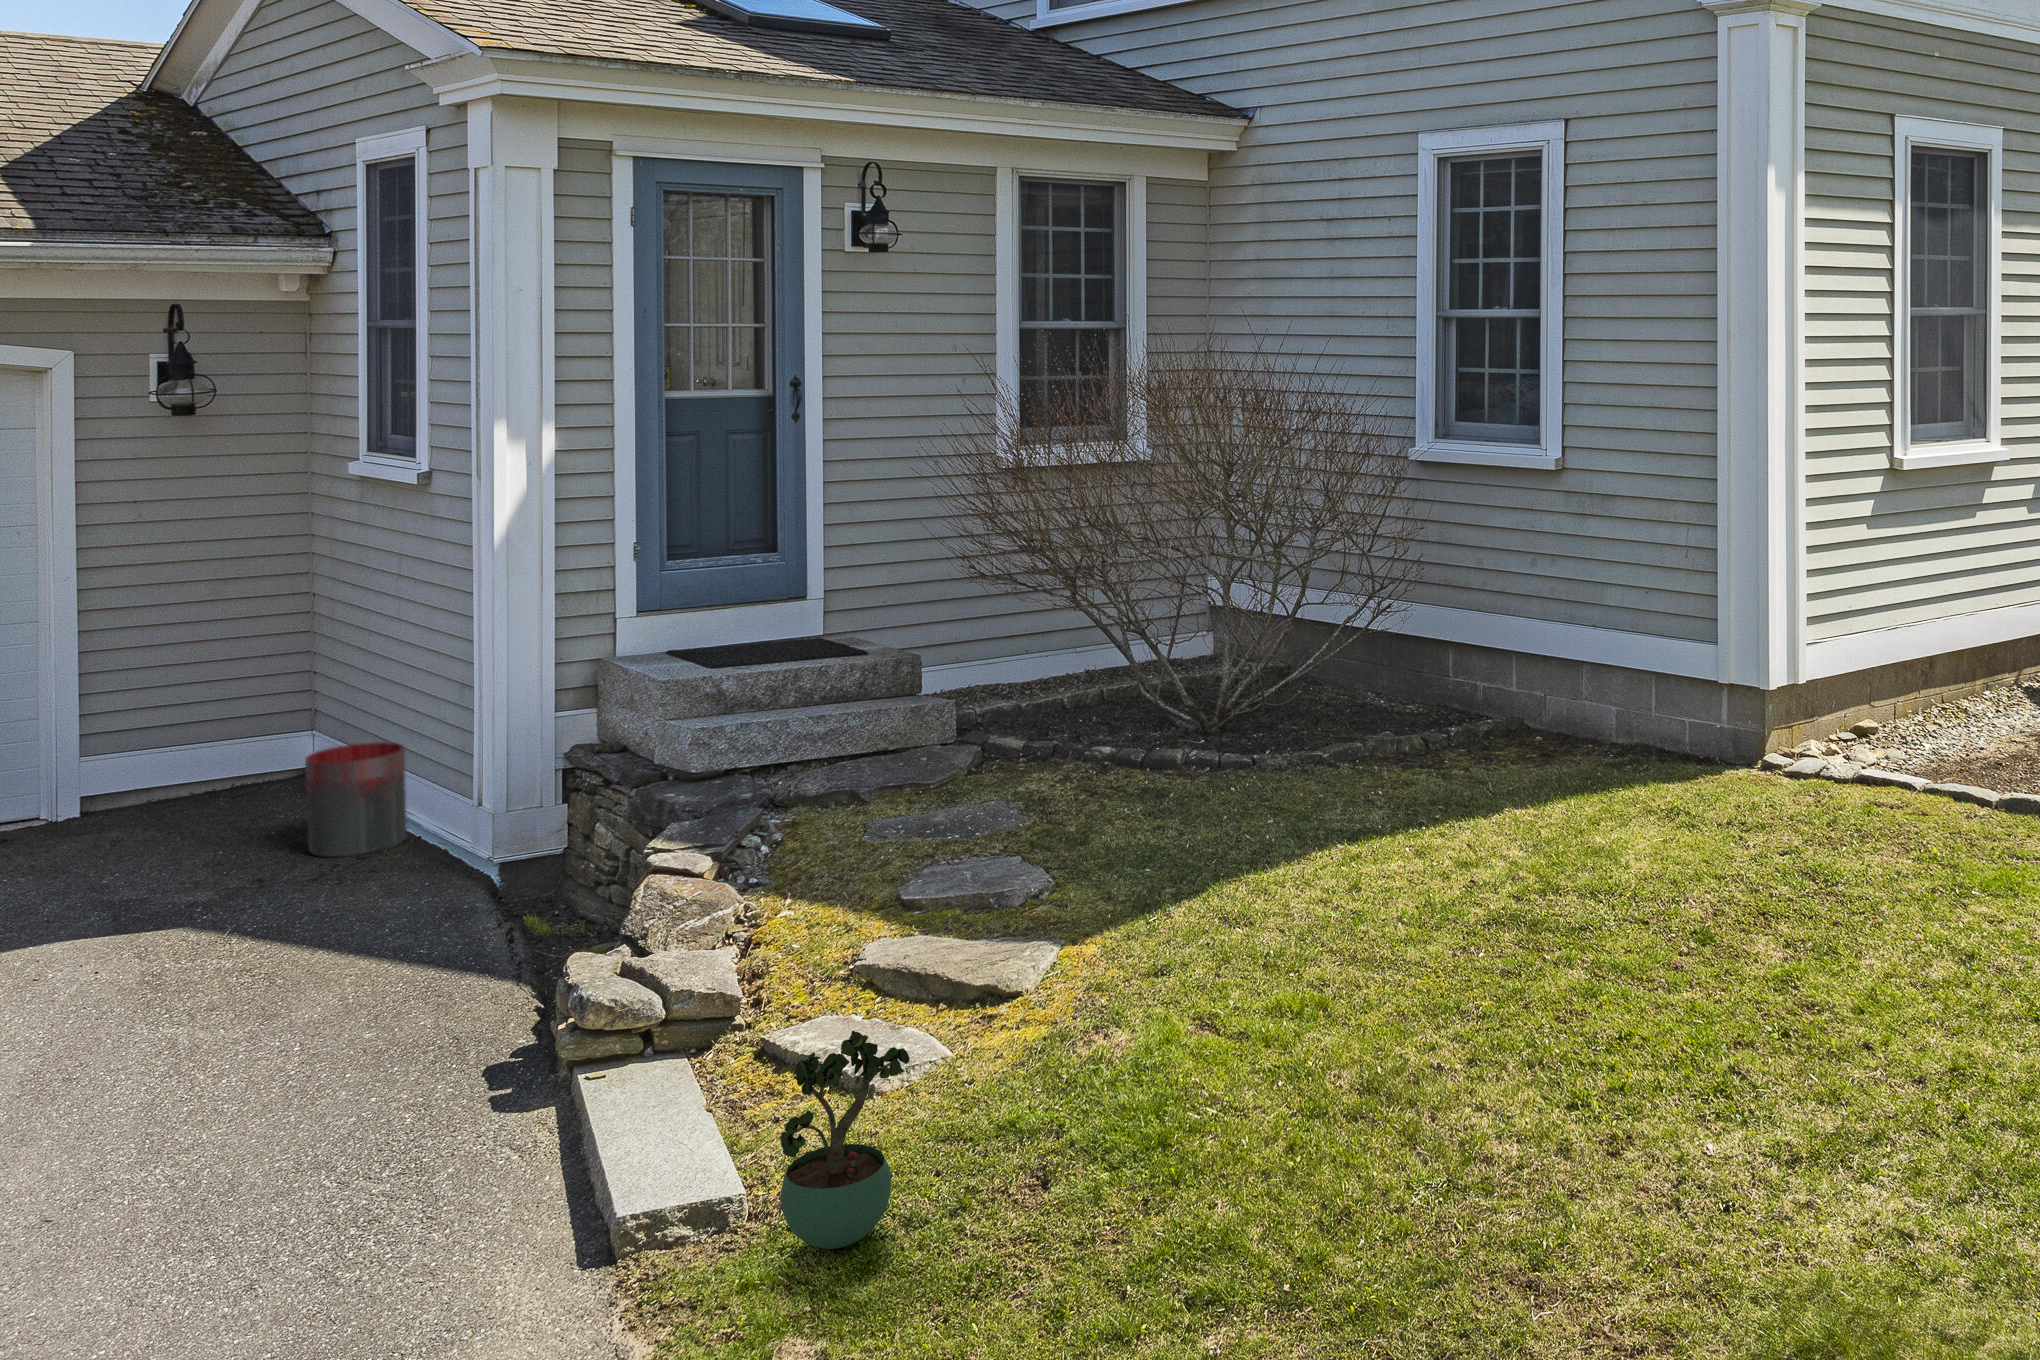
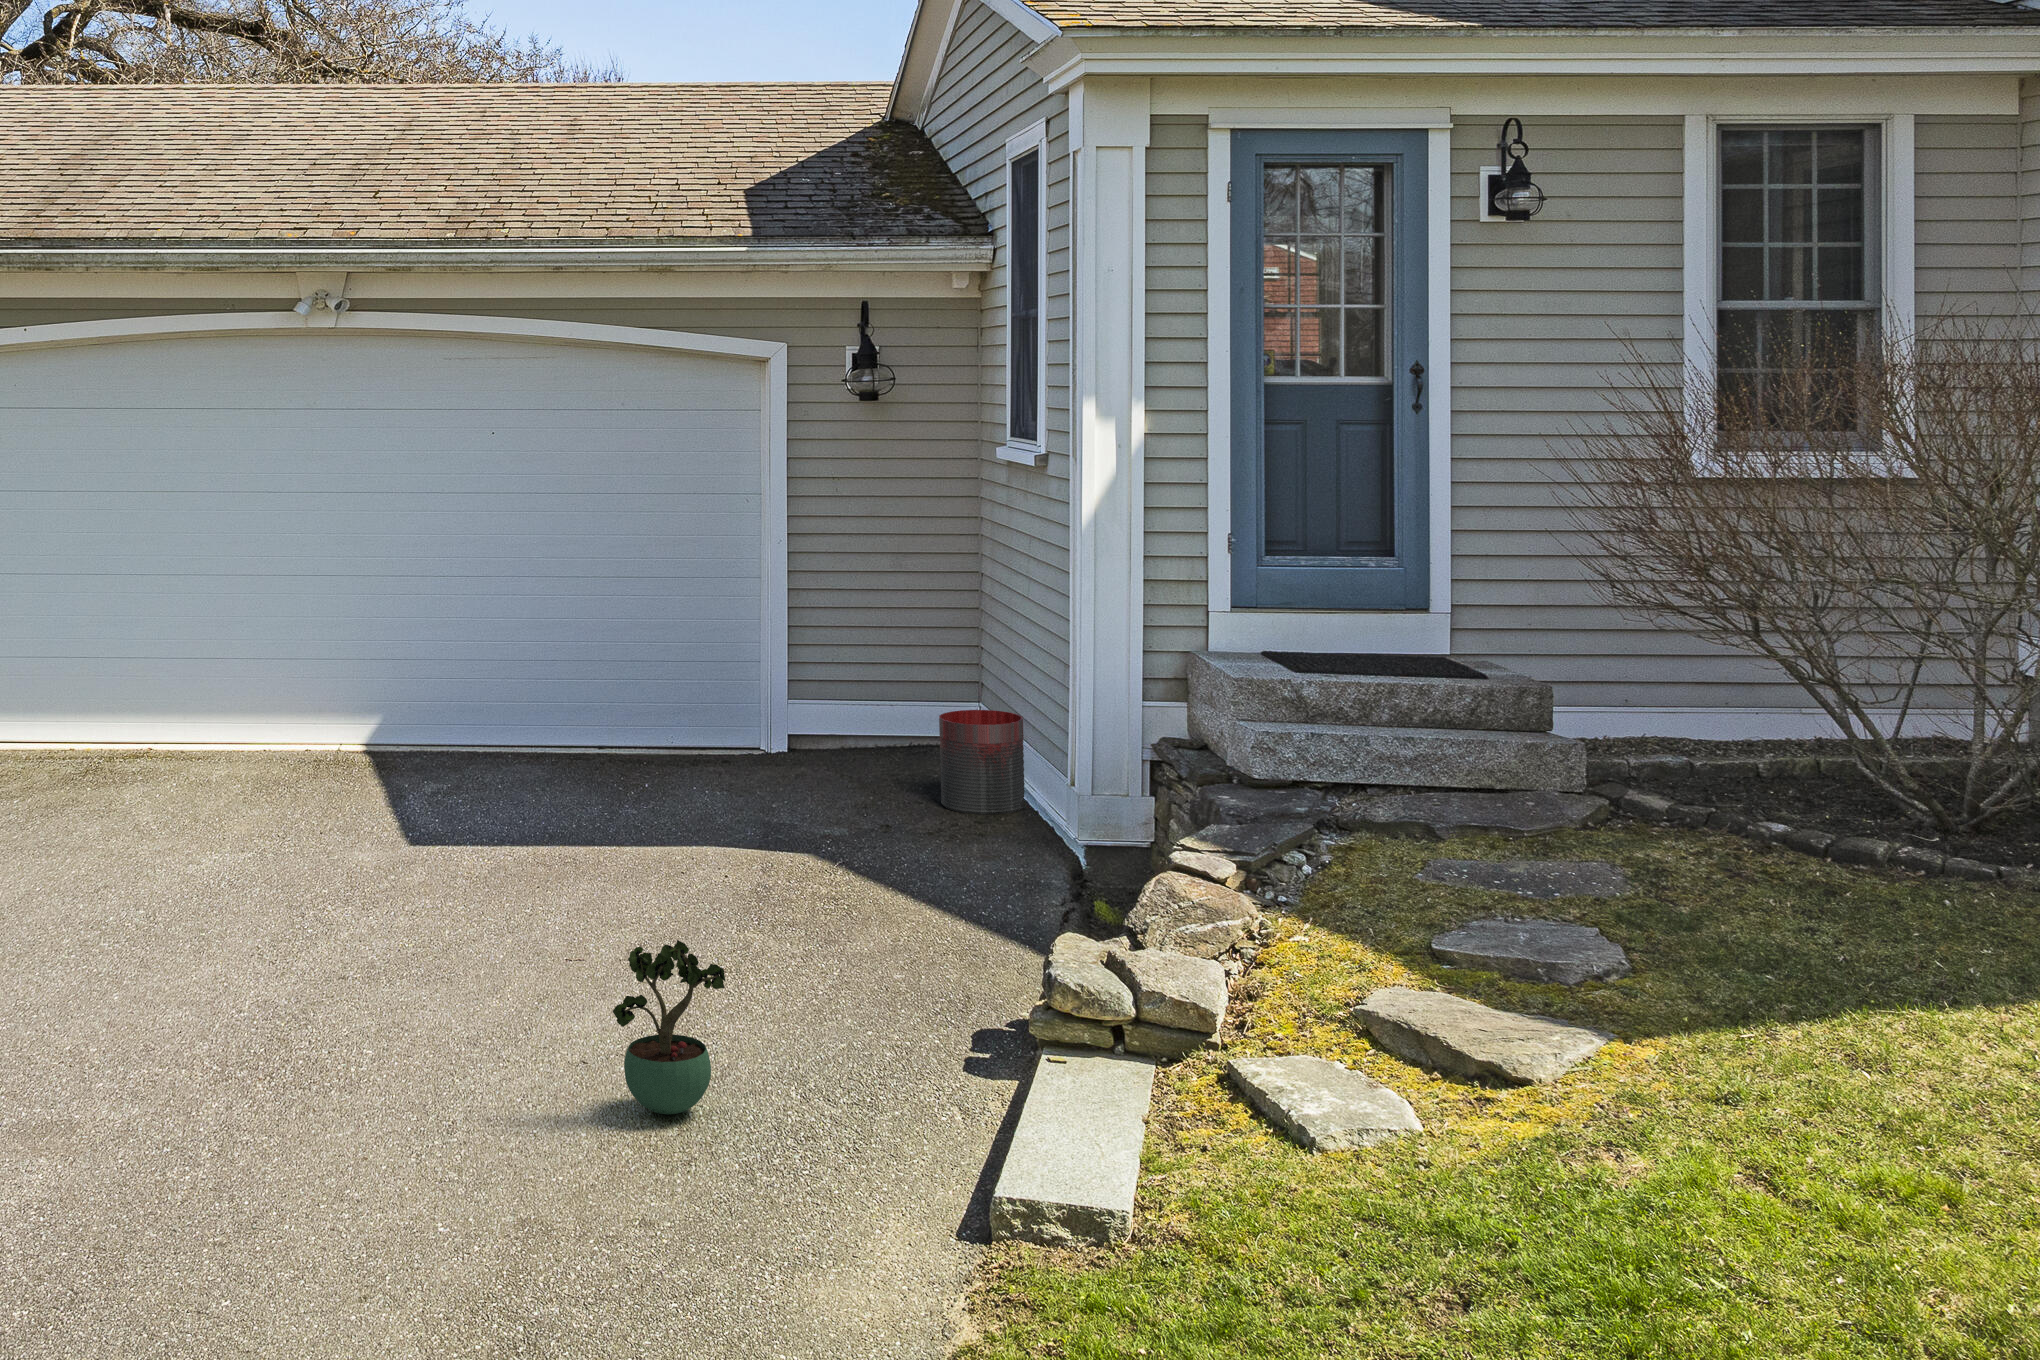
potted plant: present [780,1031,910,1249] -> present [613,940,726,1114]

